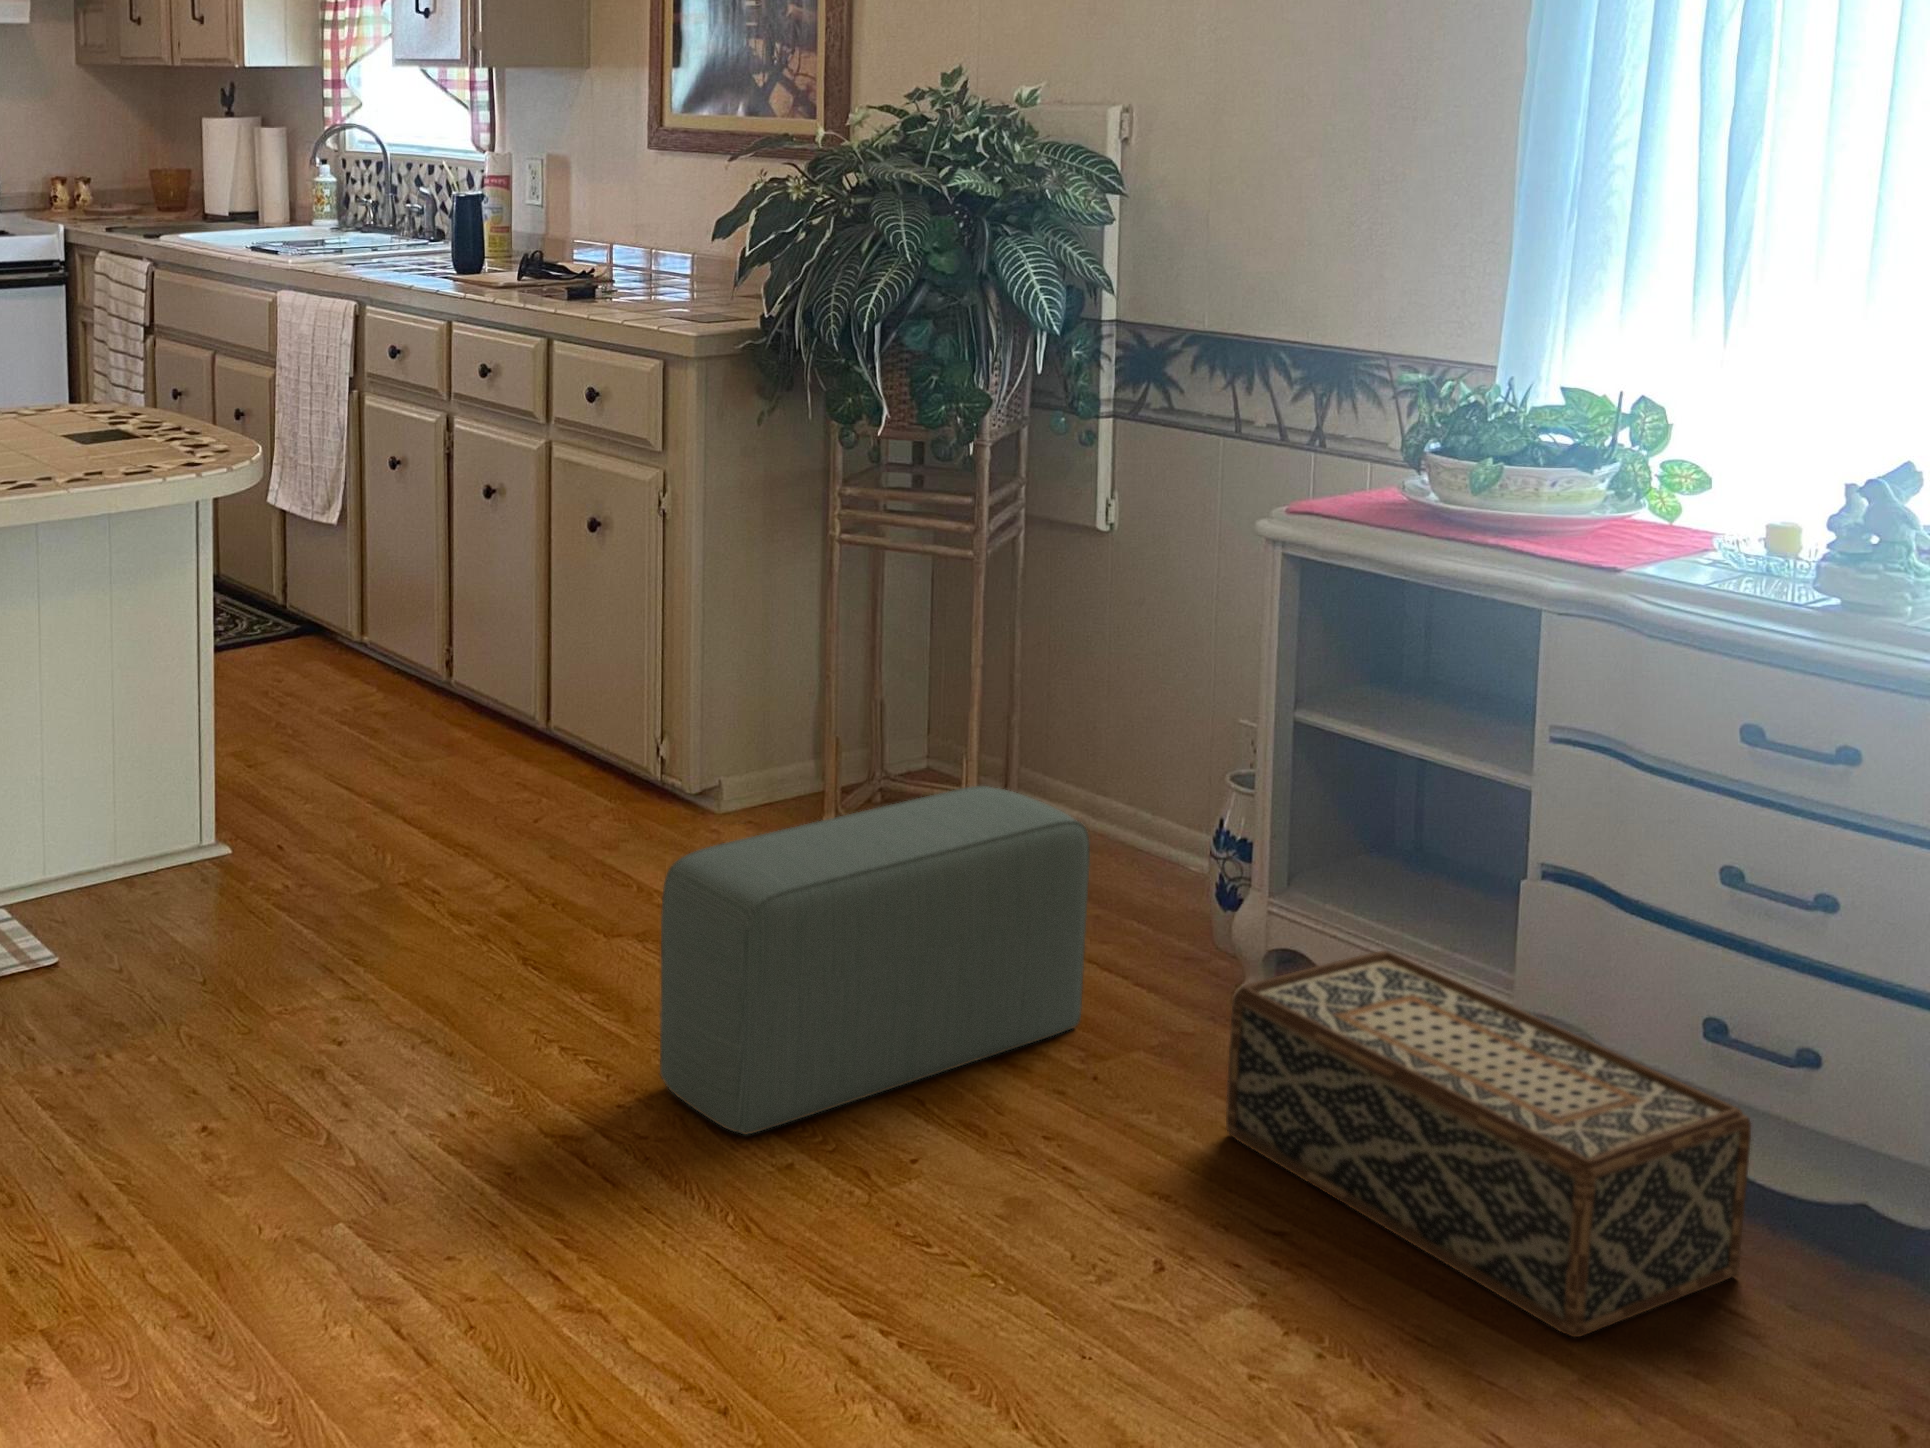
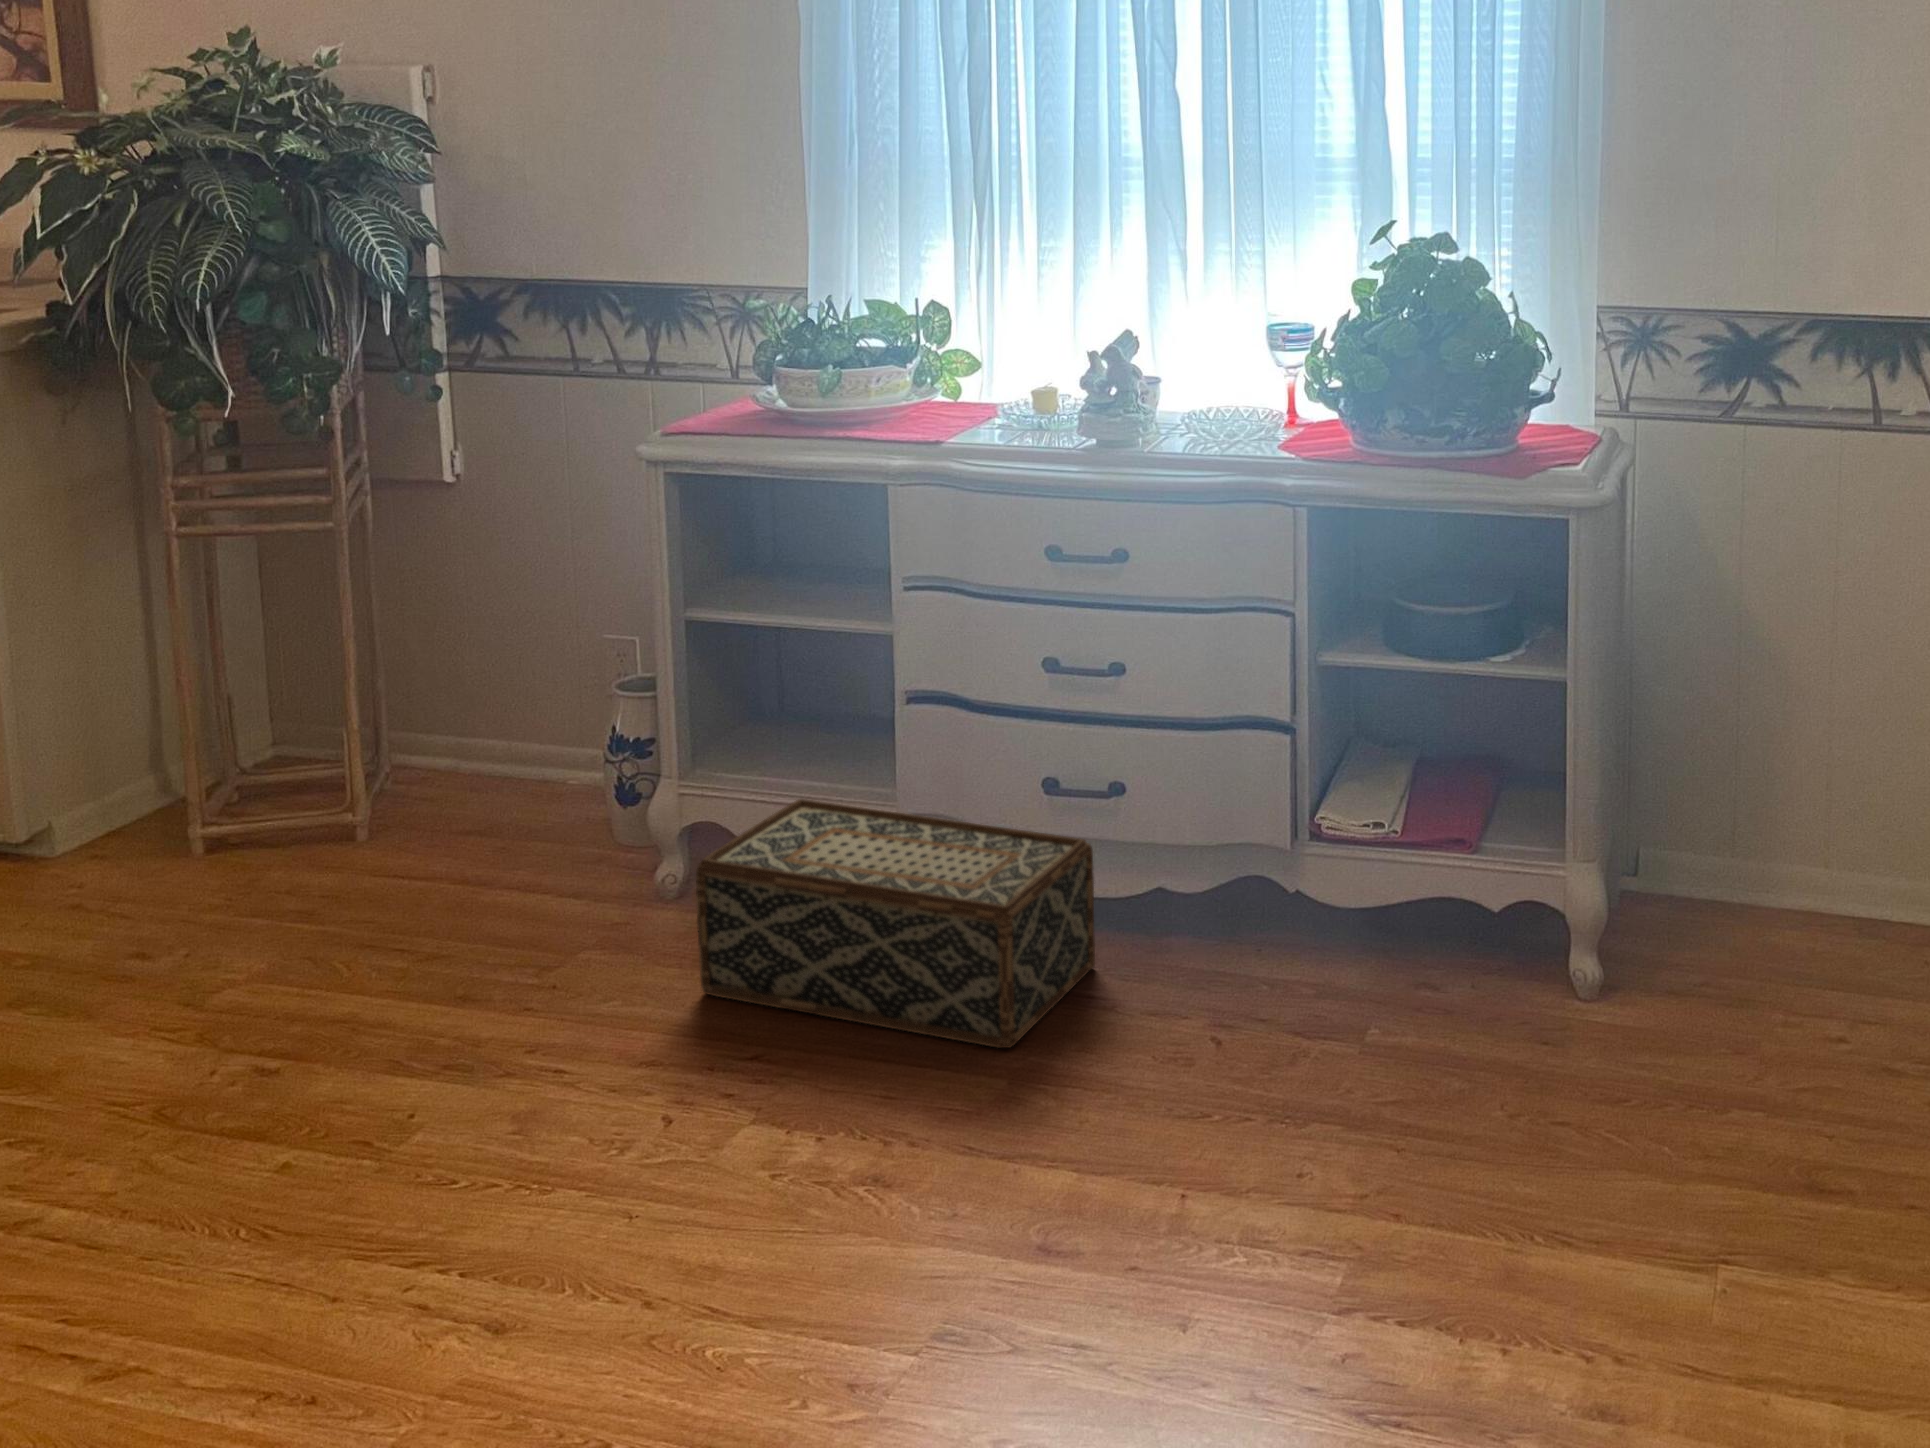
pouf: present [660,786,1090,1134] -> none [123,746,539,1150]

